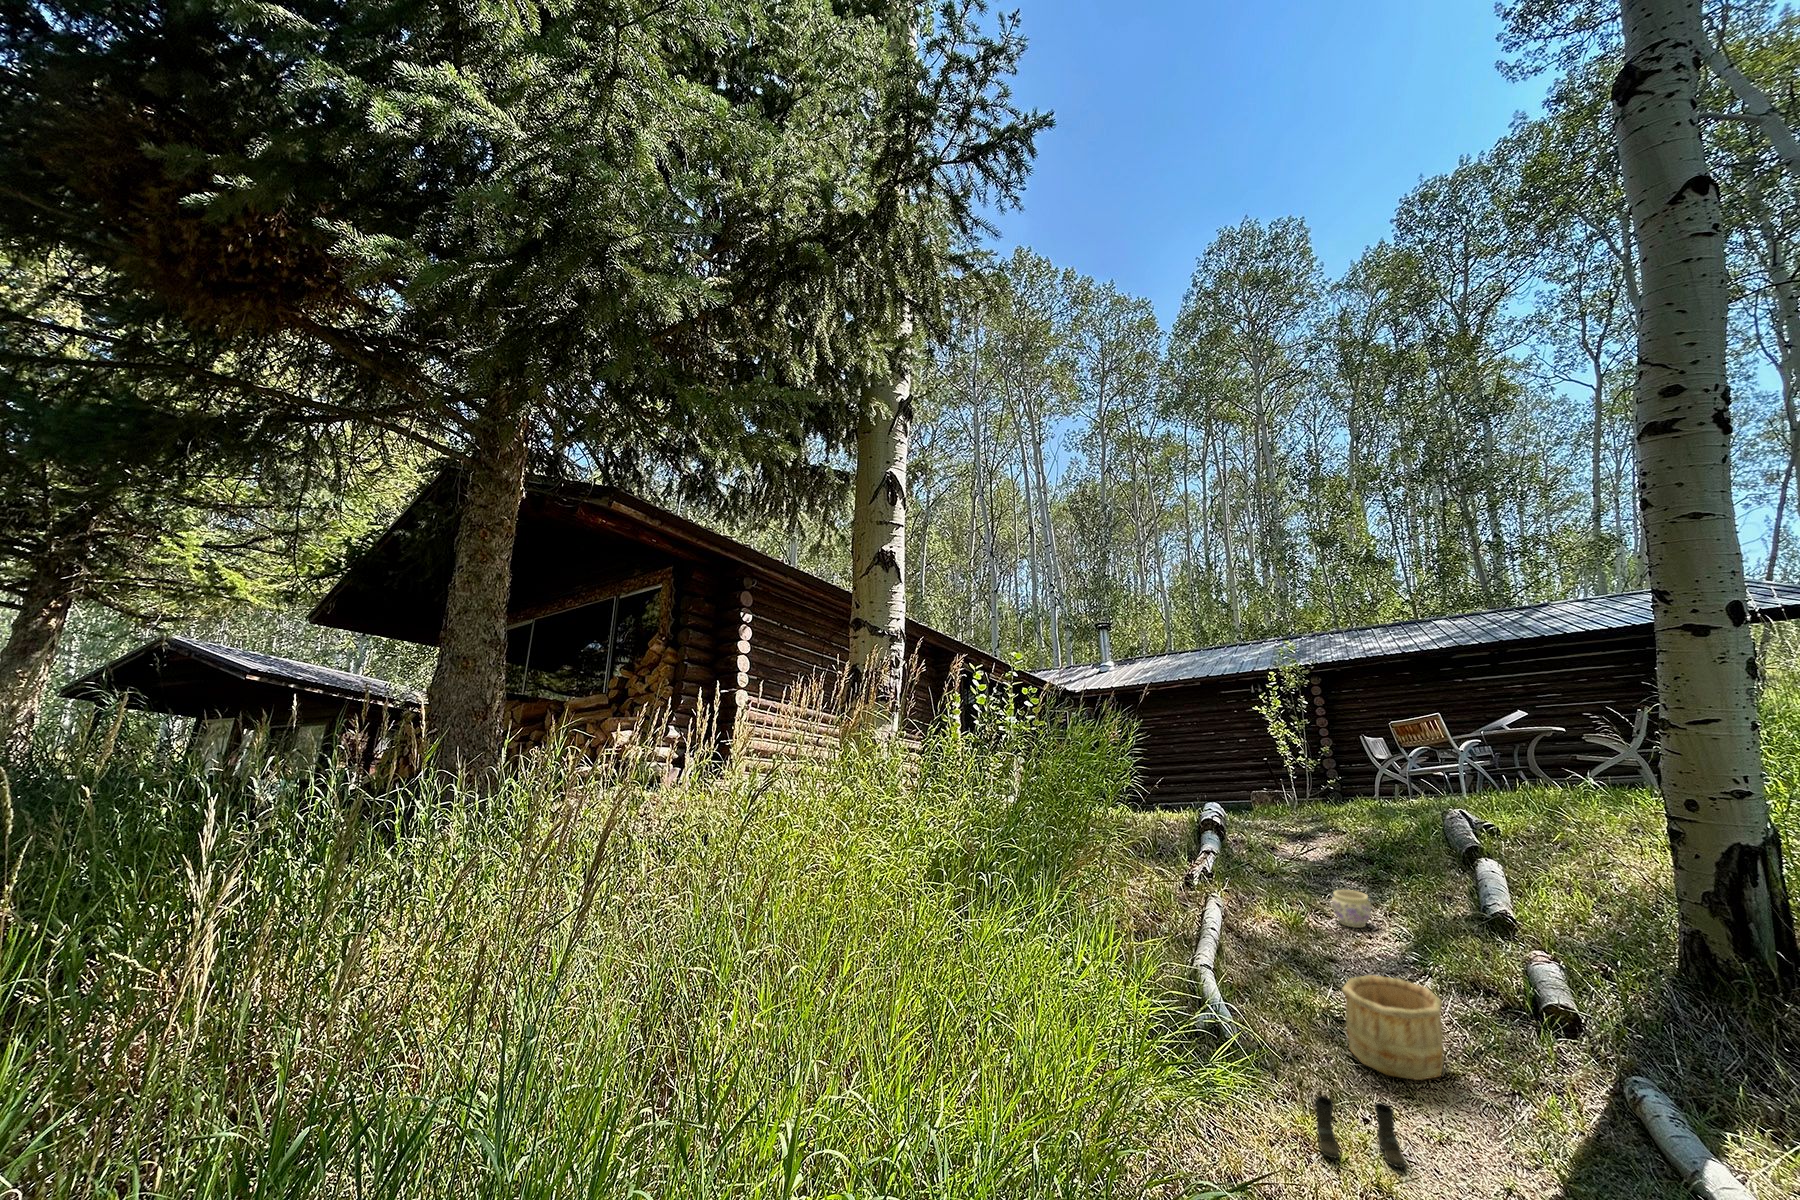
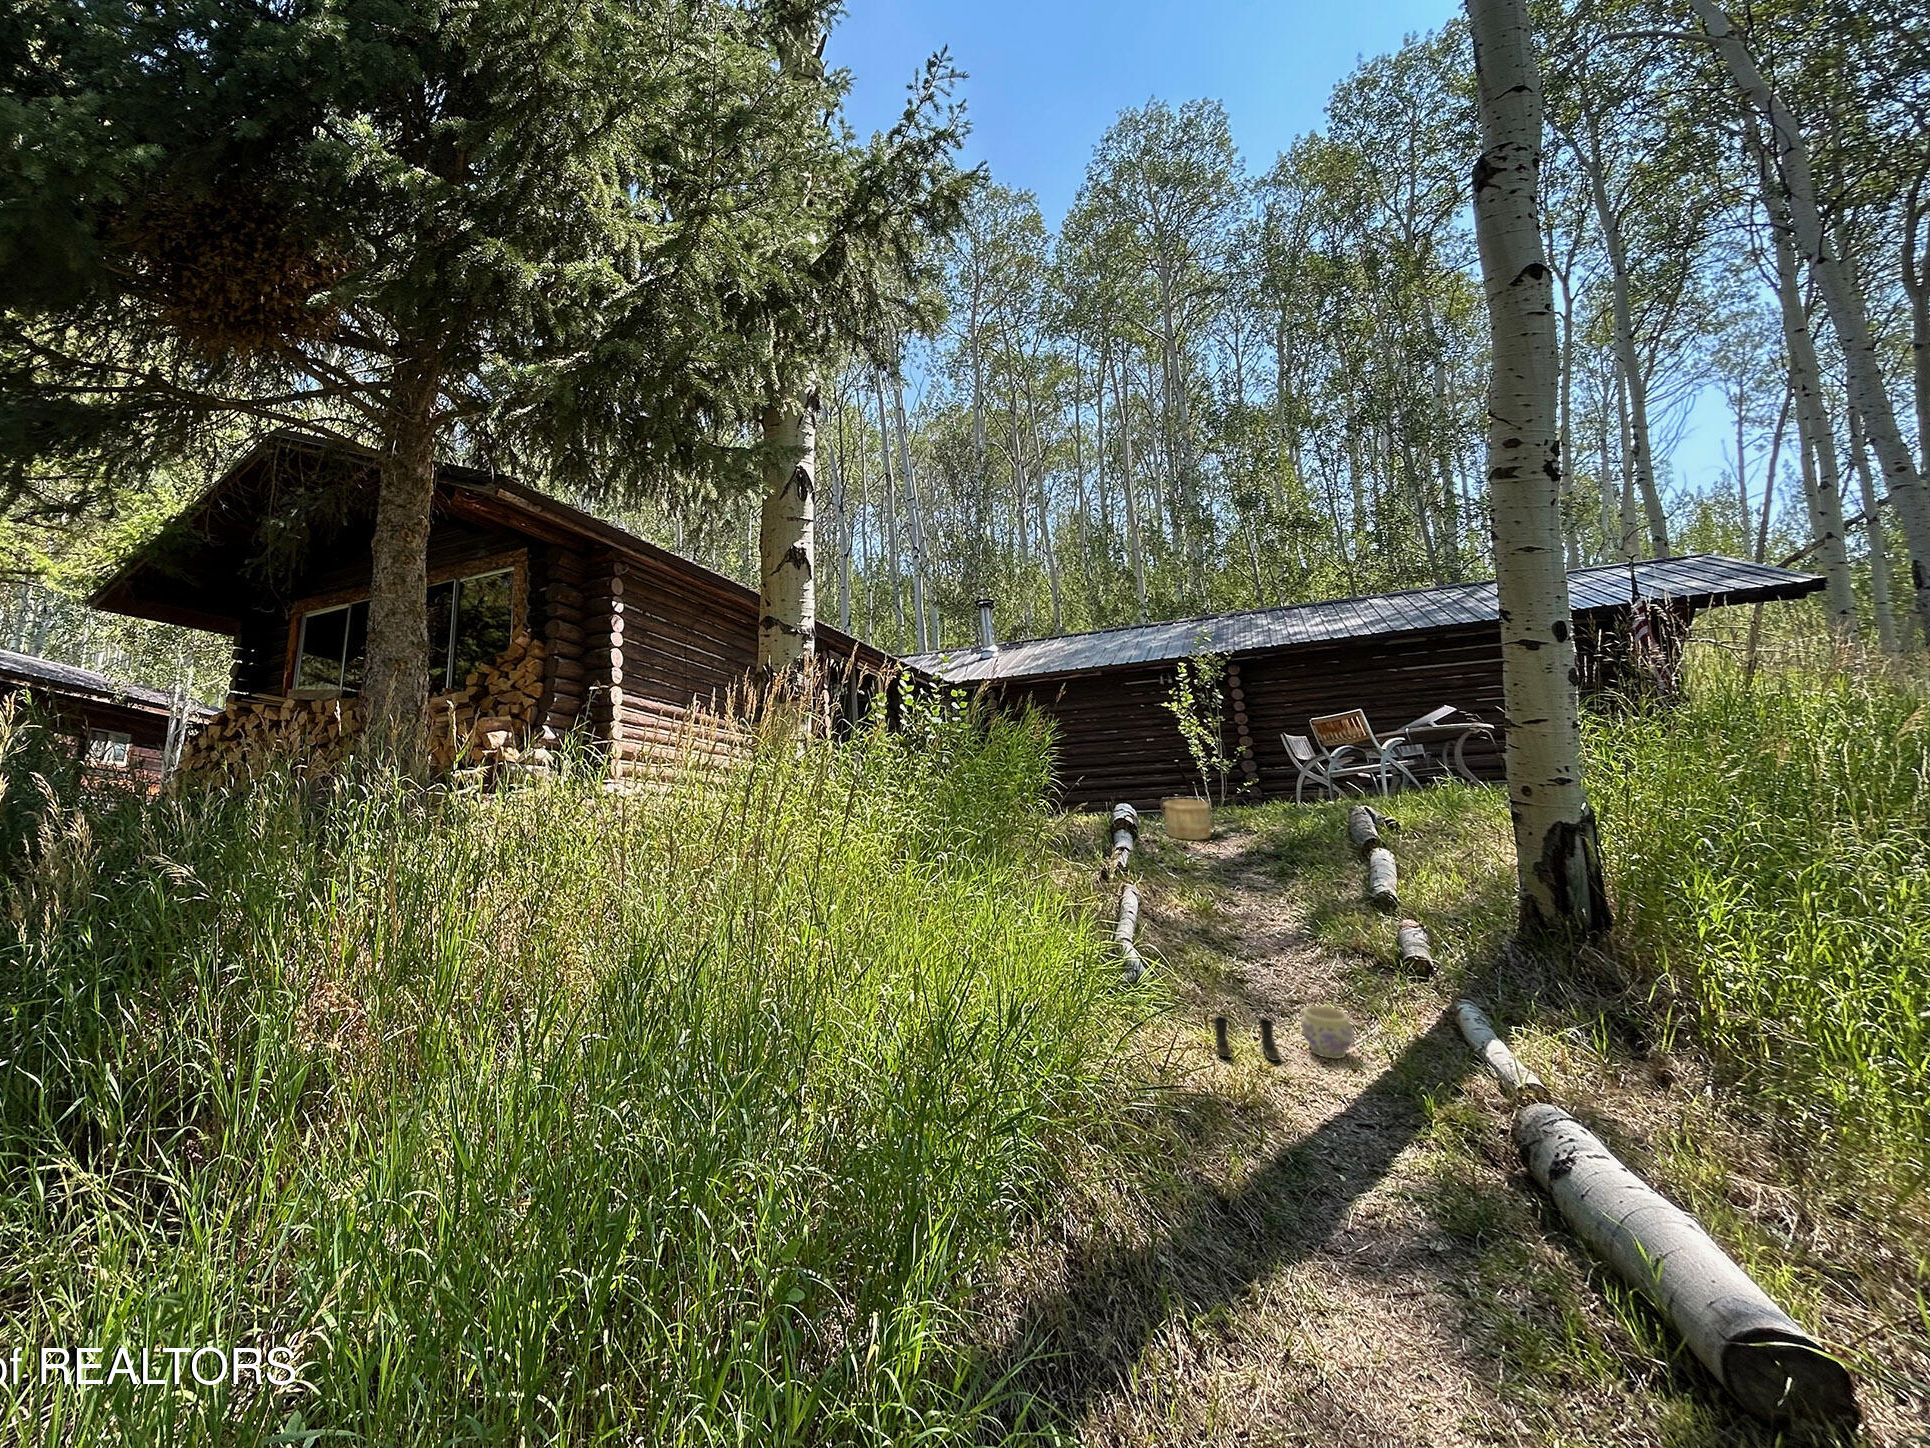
planter: present [1332,890,1371,928] -> present [1301,1006,1353,1059]
wooden bucket: present [1342,975,1443,1080] -> present [1164,799,1211,840]

